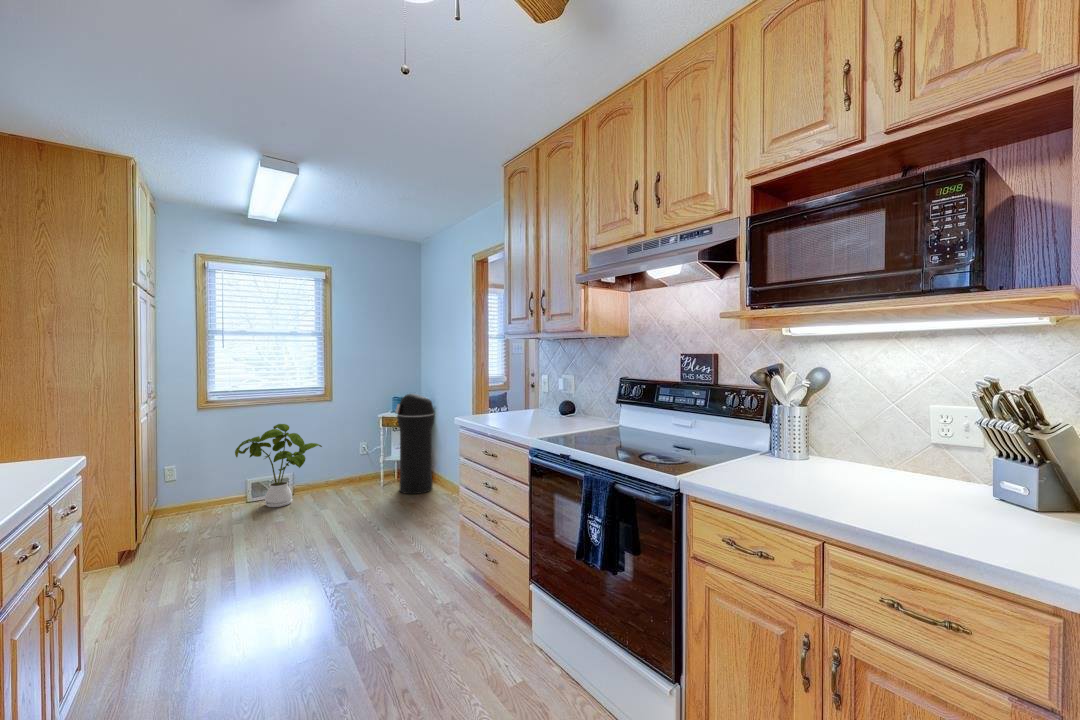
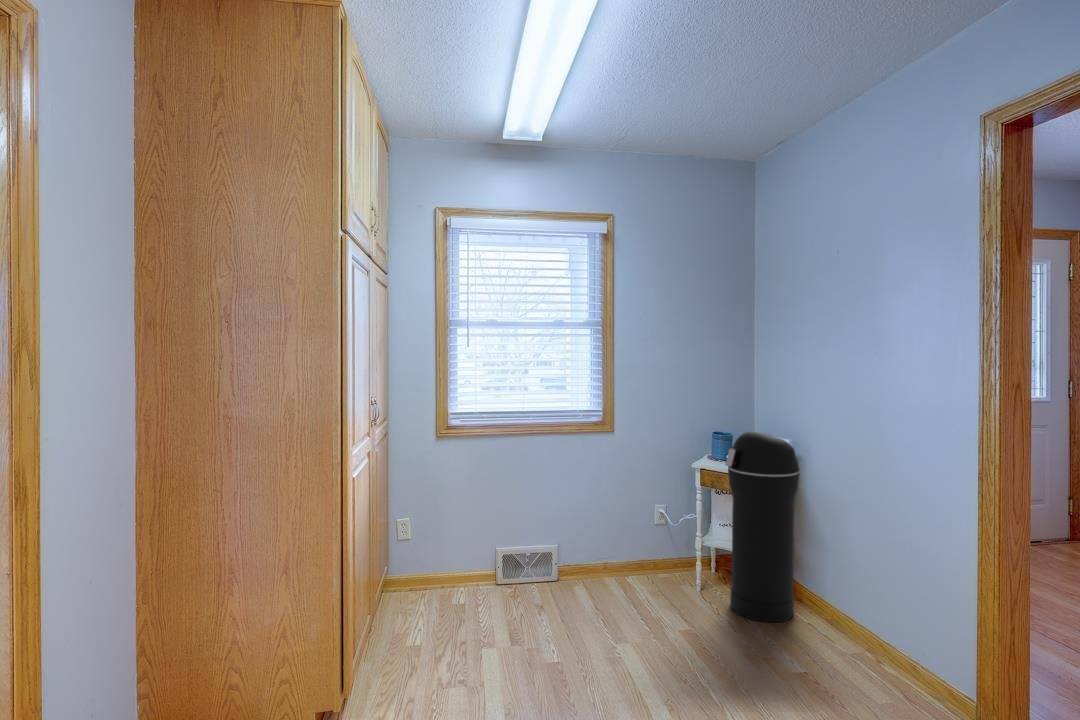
house plant: present [235,424,322,507] -> none [482,470,602,604]

